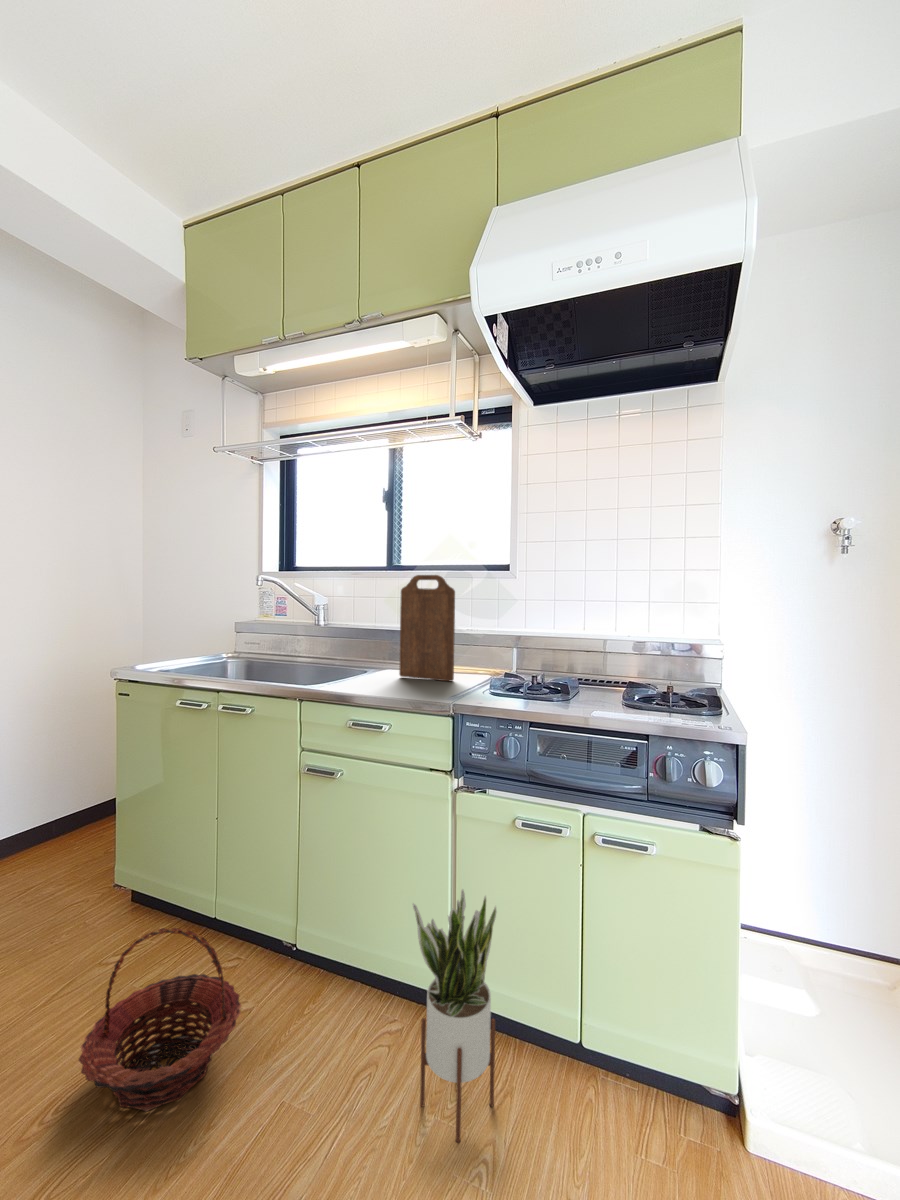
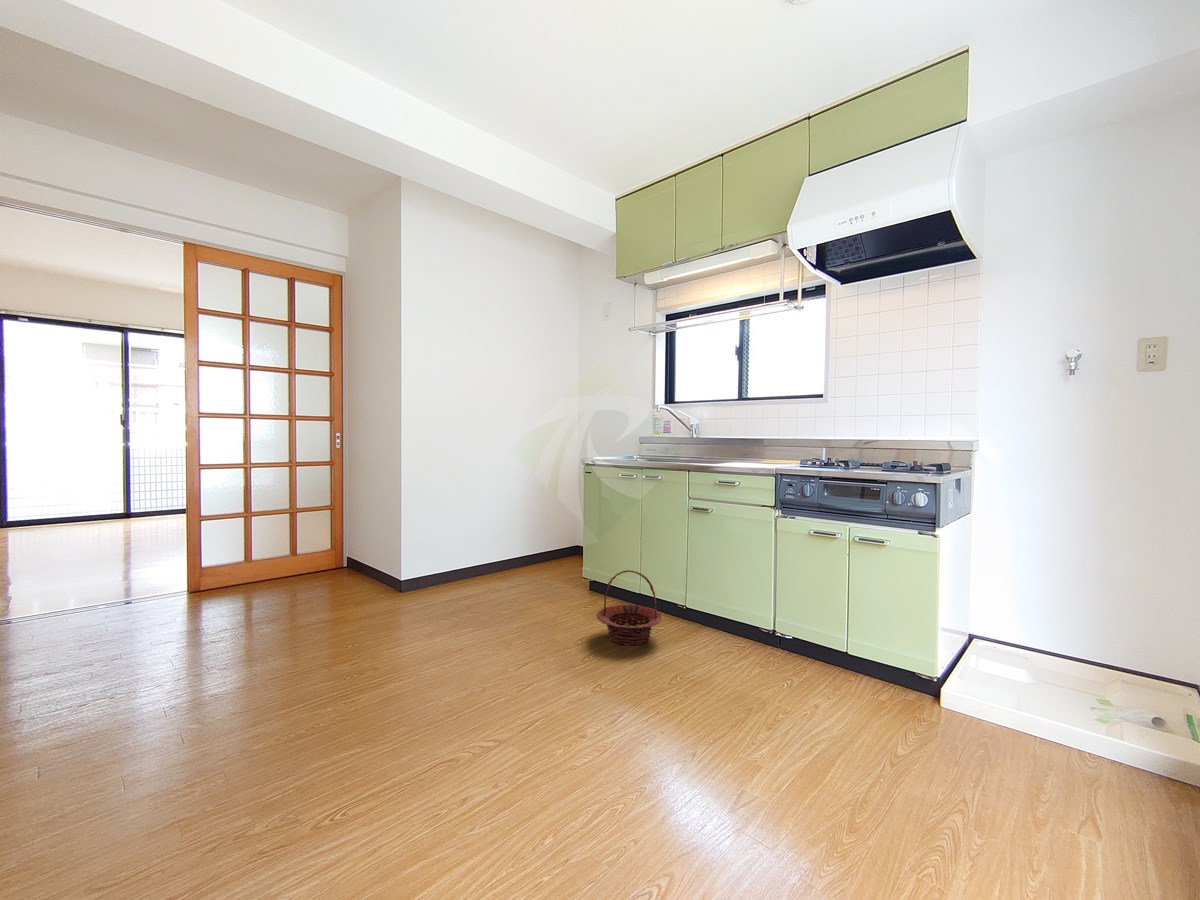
cutting board: present [399,575,455,681] -> none [746,400,781,464]
potted plant: present [413,889,497,1142] -> none [751,558,798,675]

